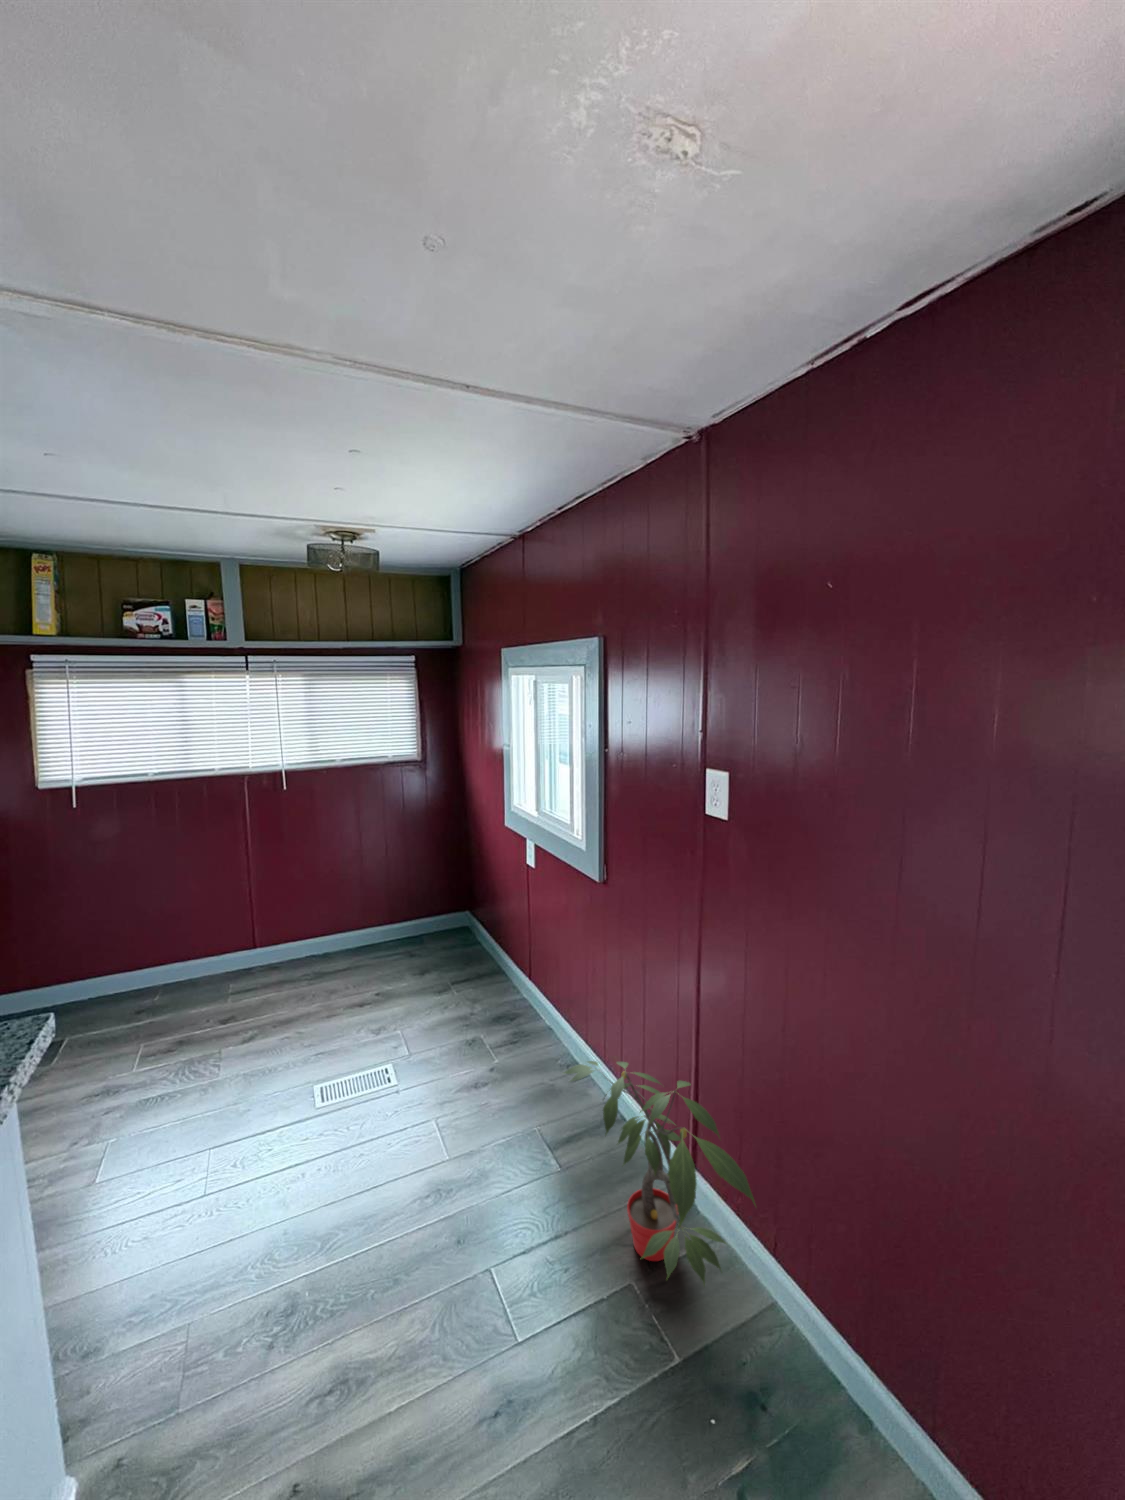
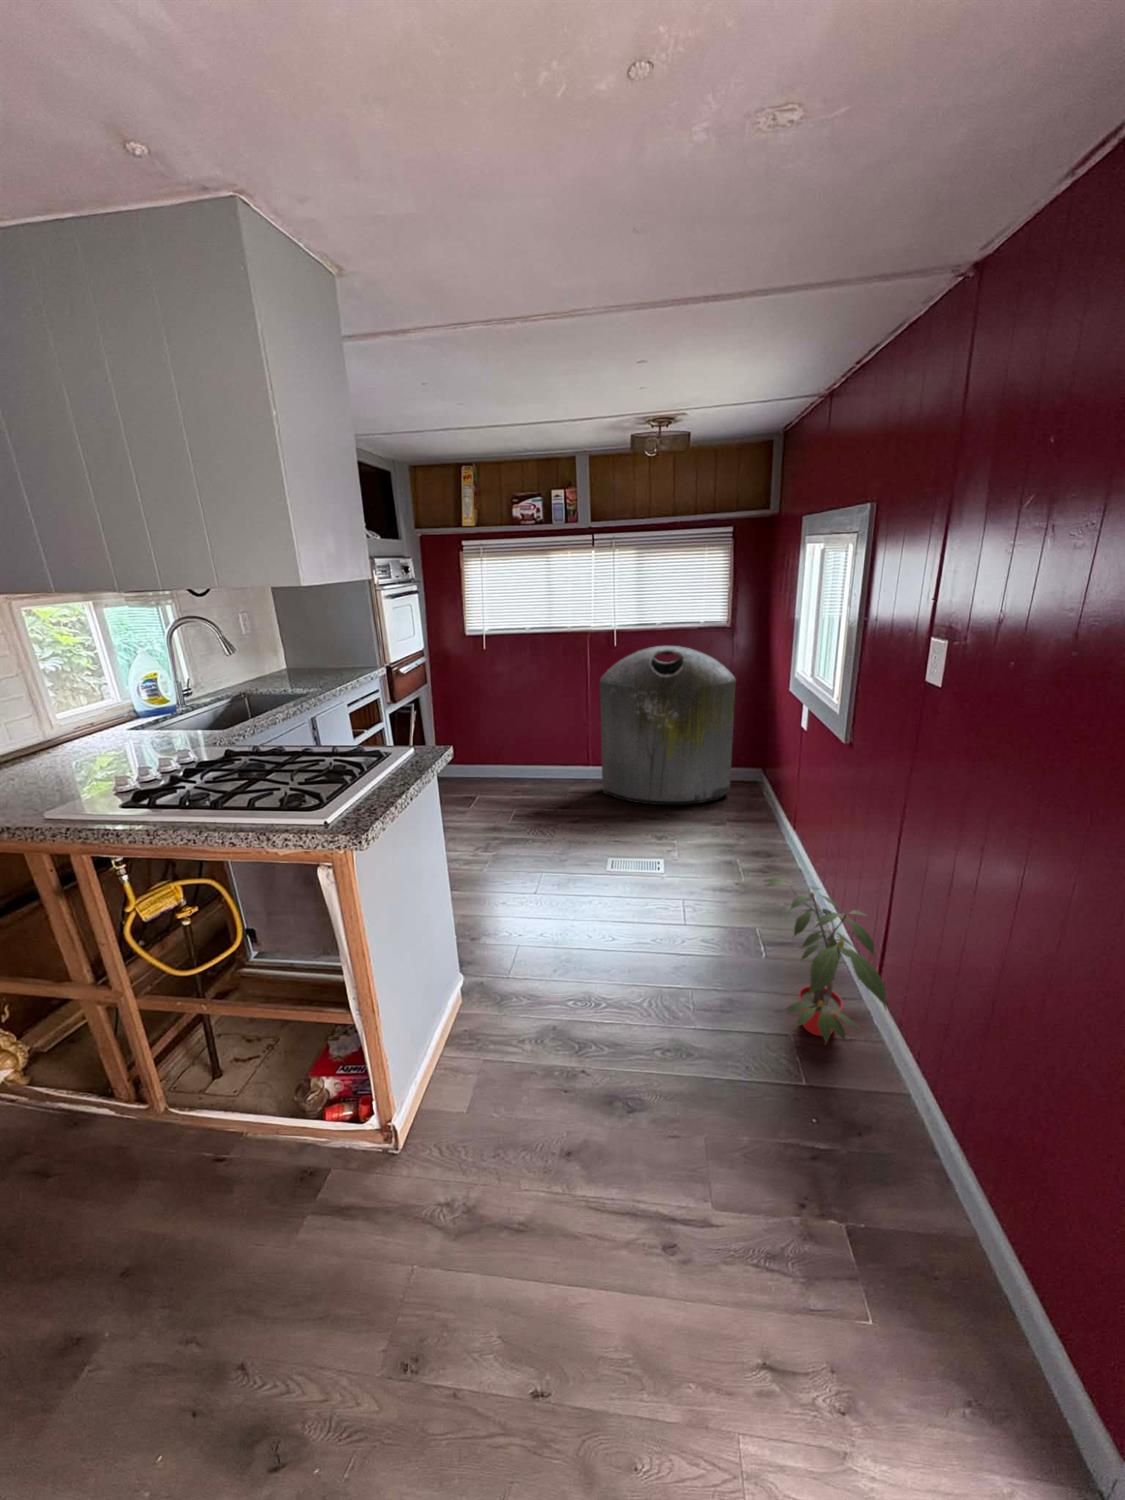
trash can: none [269,786,442,990] -> present [600,646,736,805]

